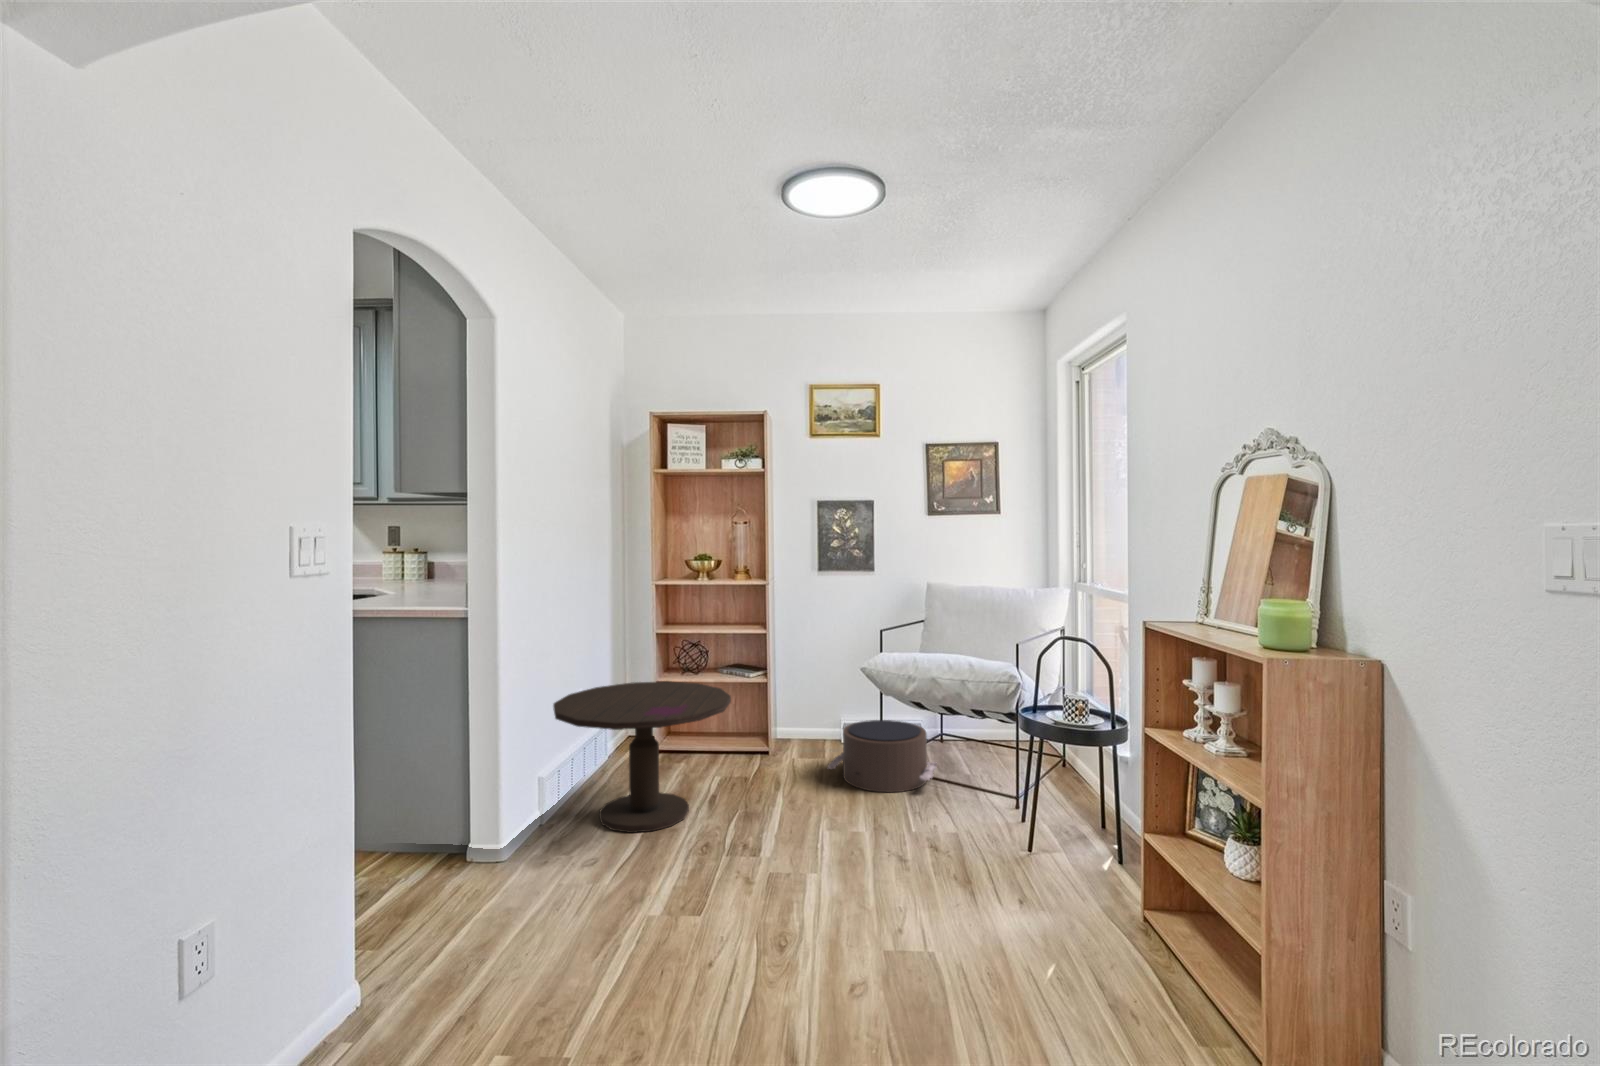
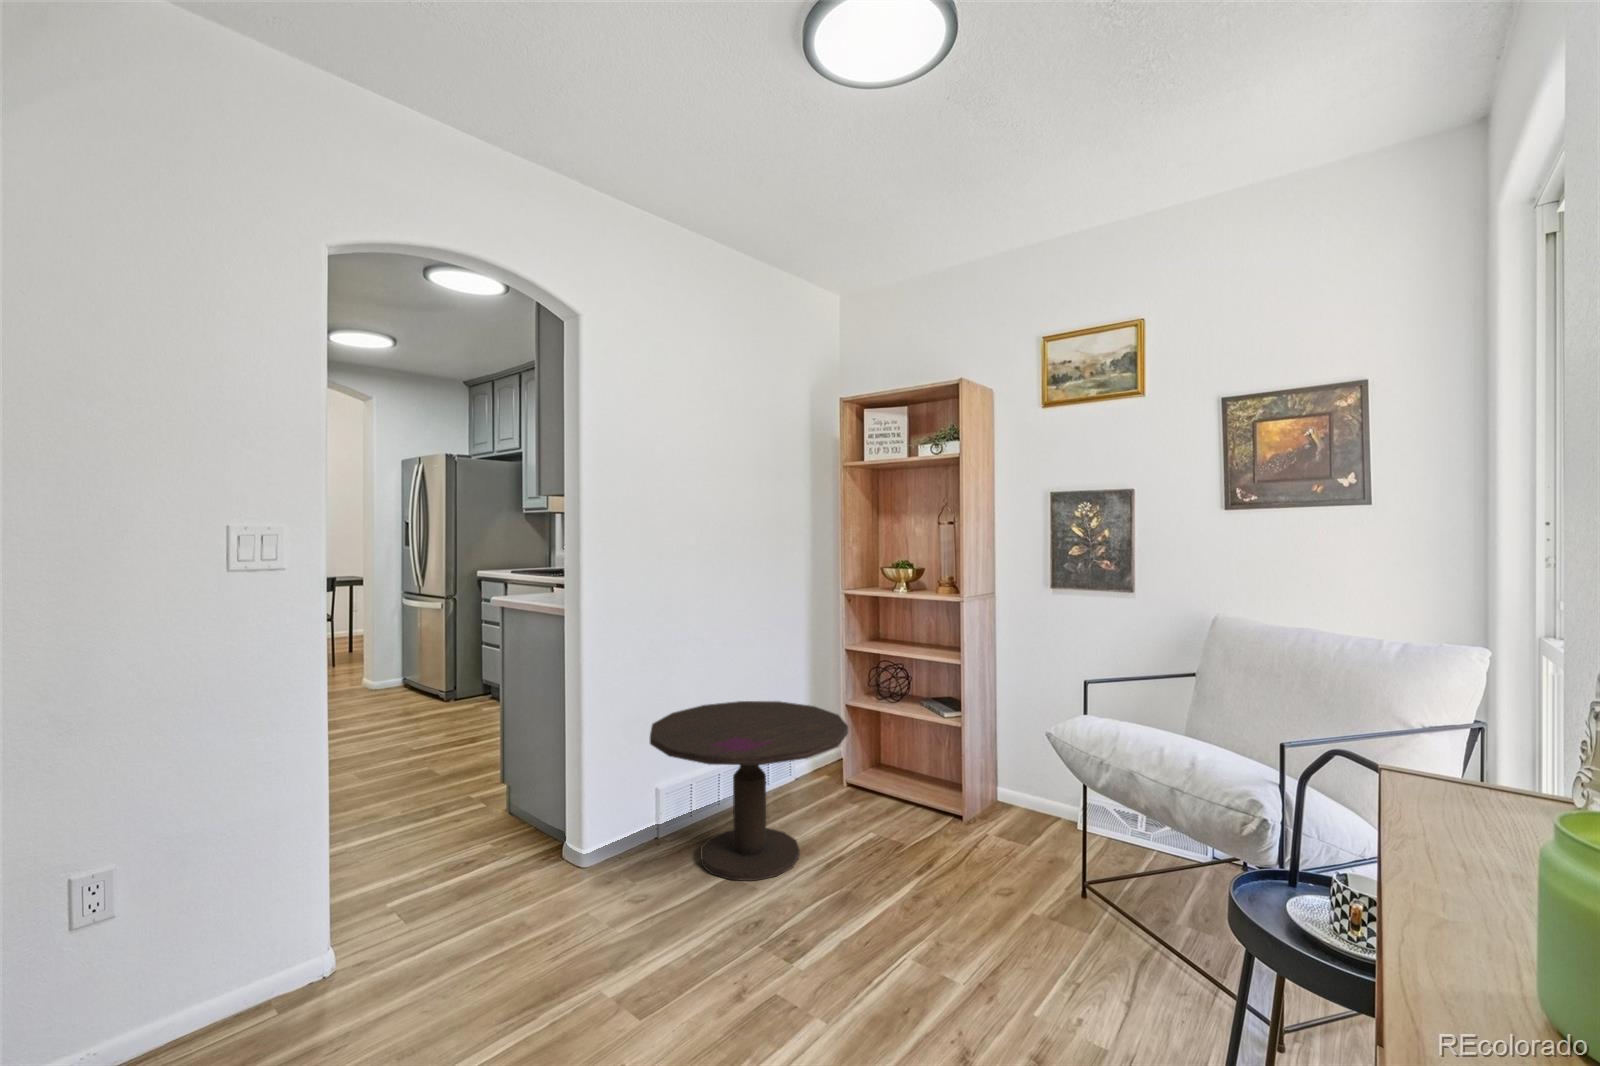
pouf: present [828,720,937,792] -> none [992,806,1170,936]

